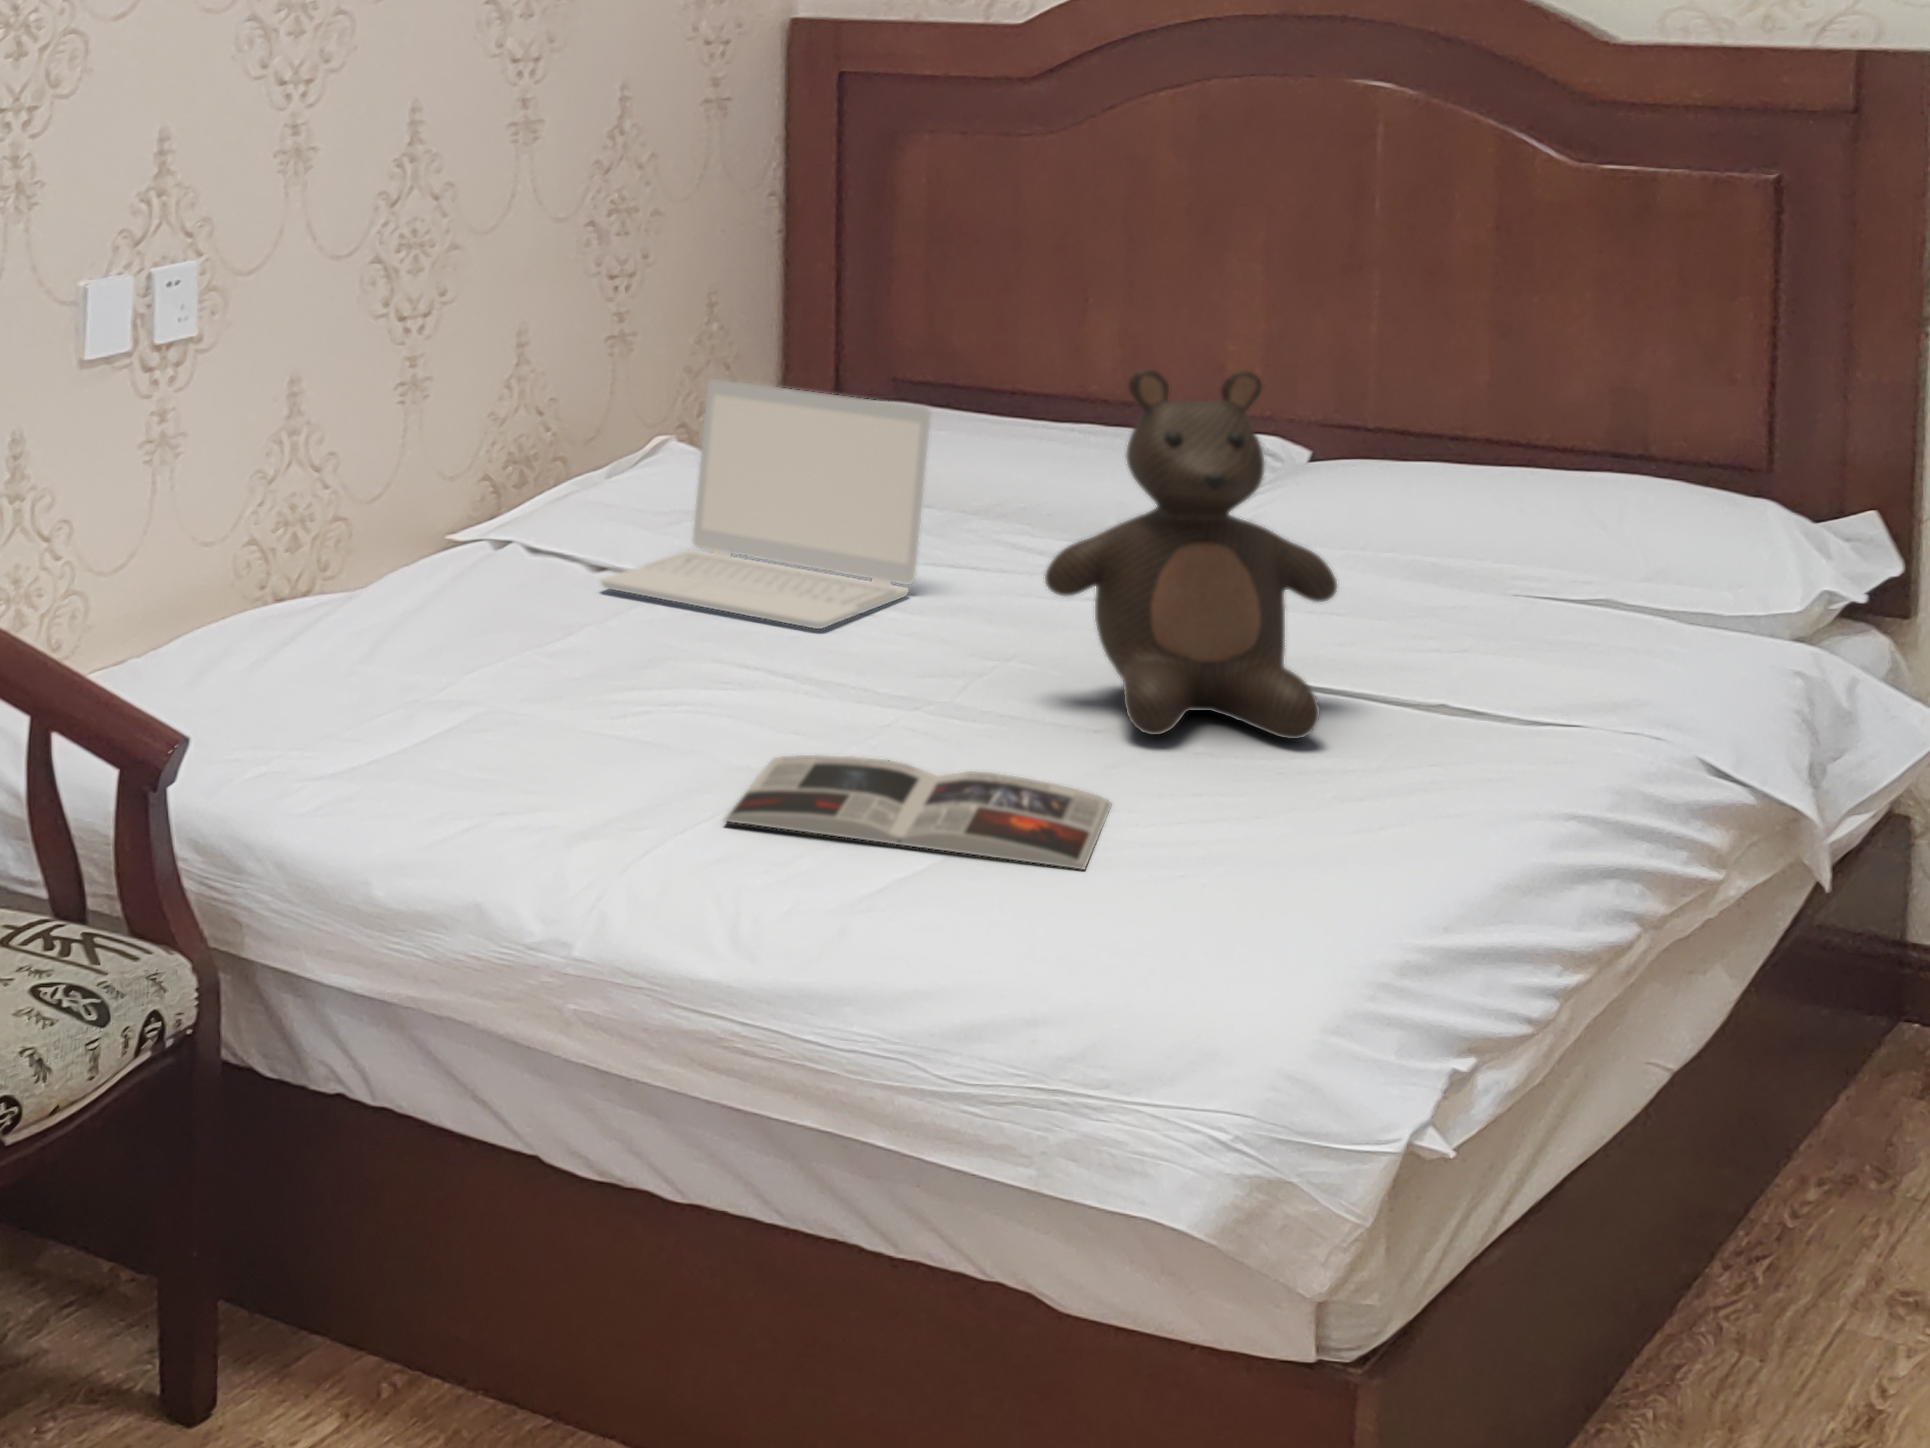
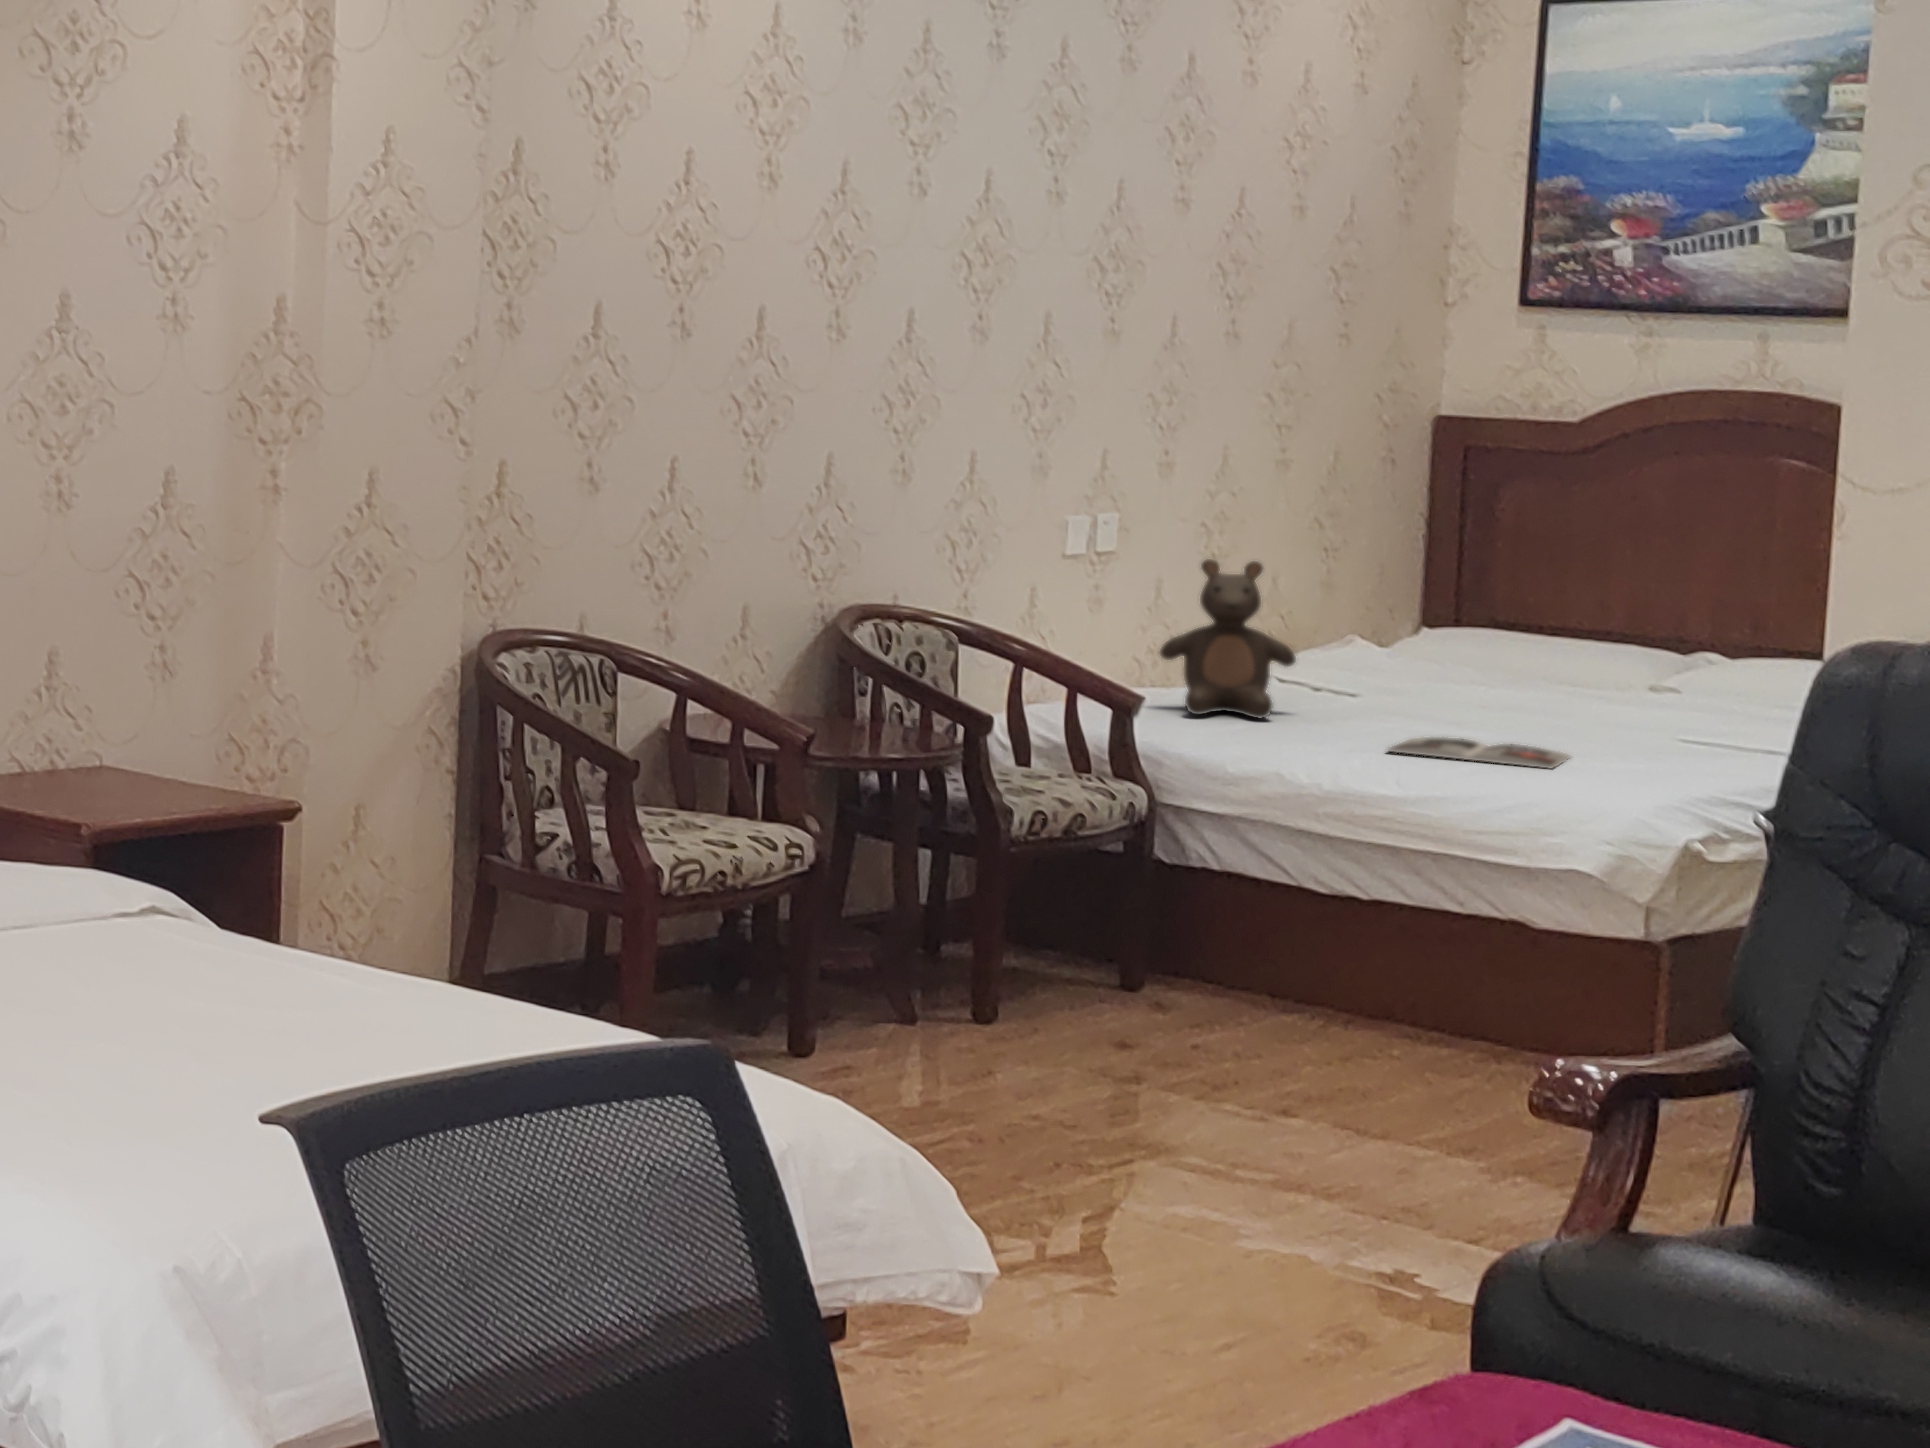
teddy bear: present [1045,369,1338,739] -> present [1160,559,1296,718]
laptop: present [601,379,930,629] -> none [1316,597,1502,711]

